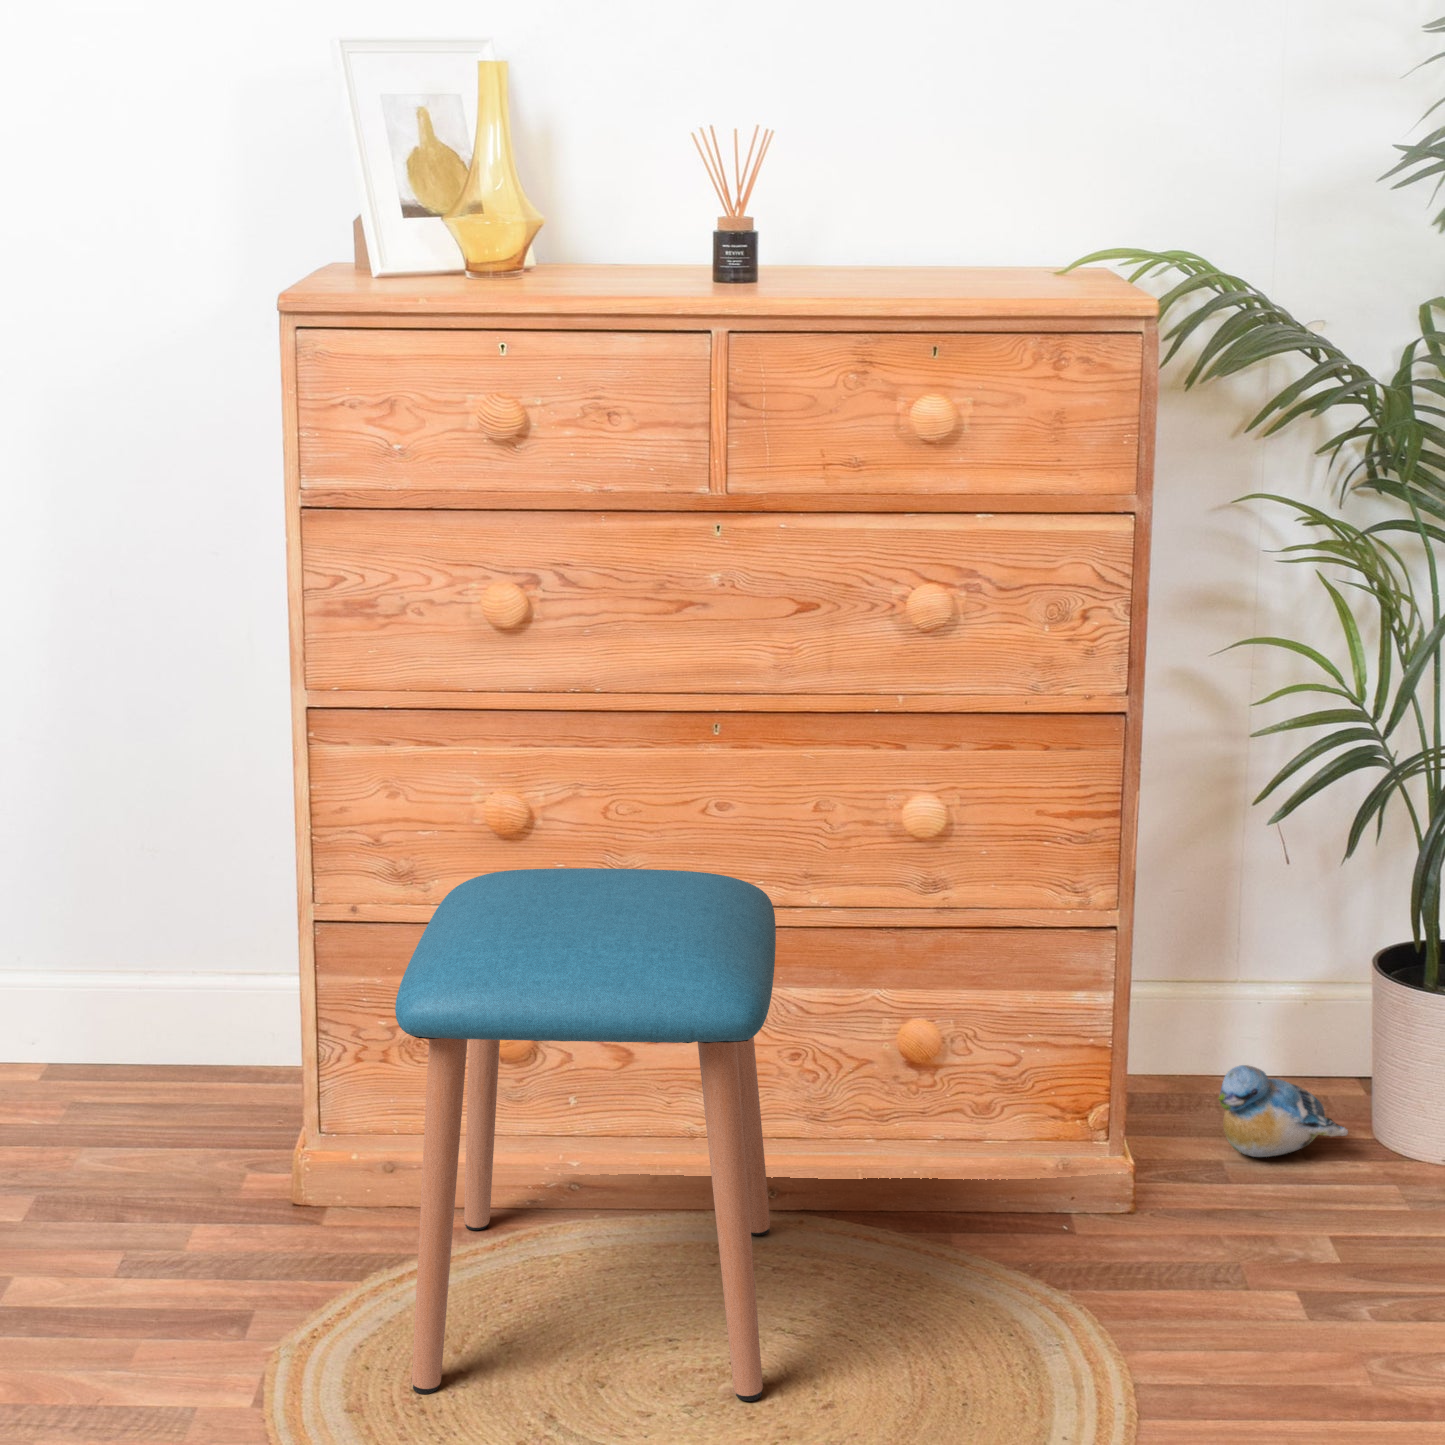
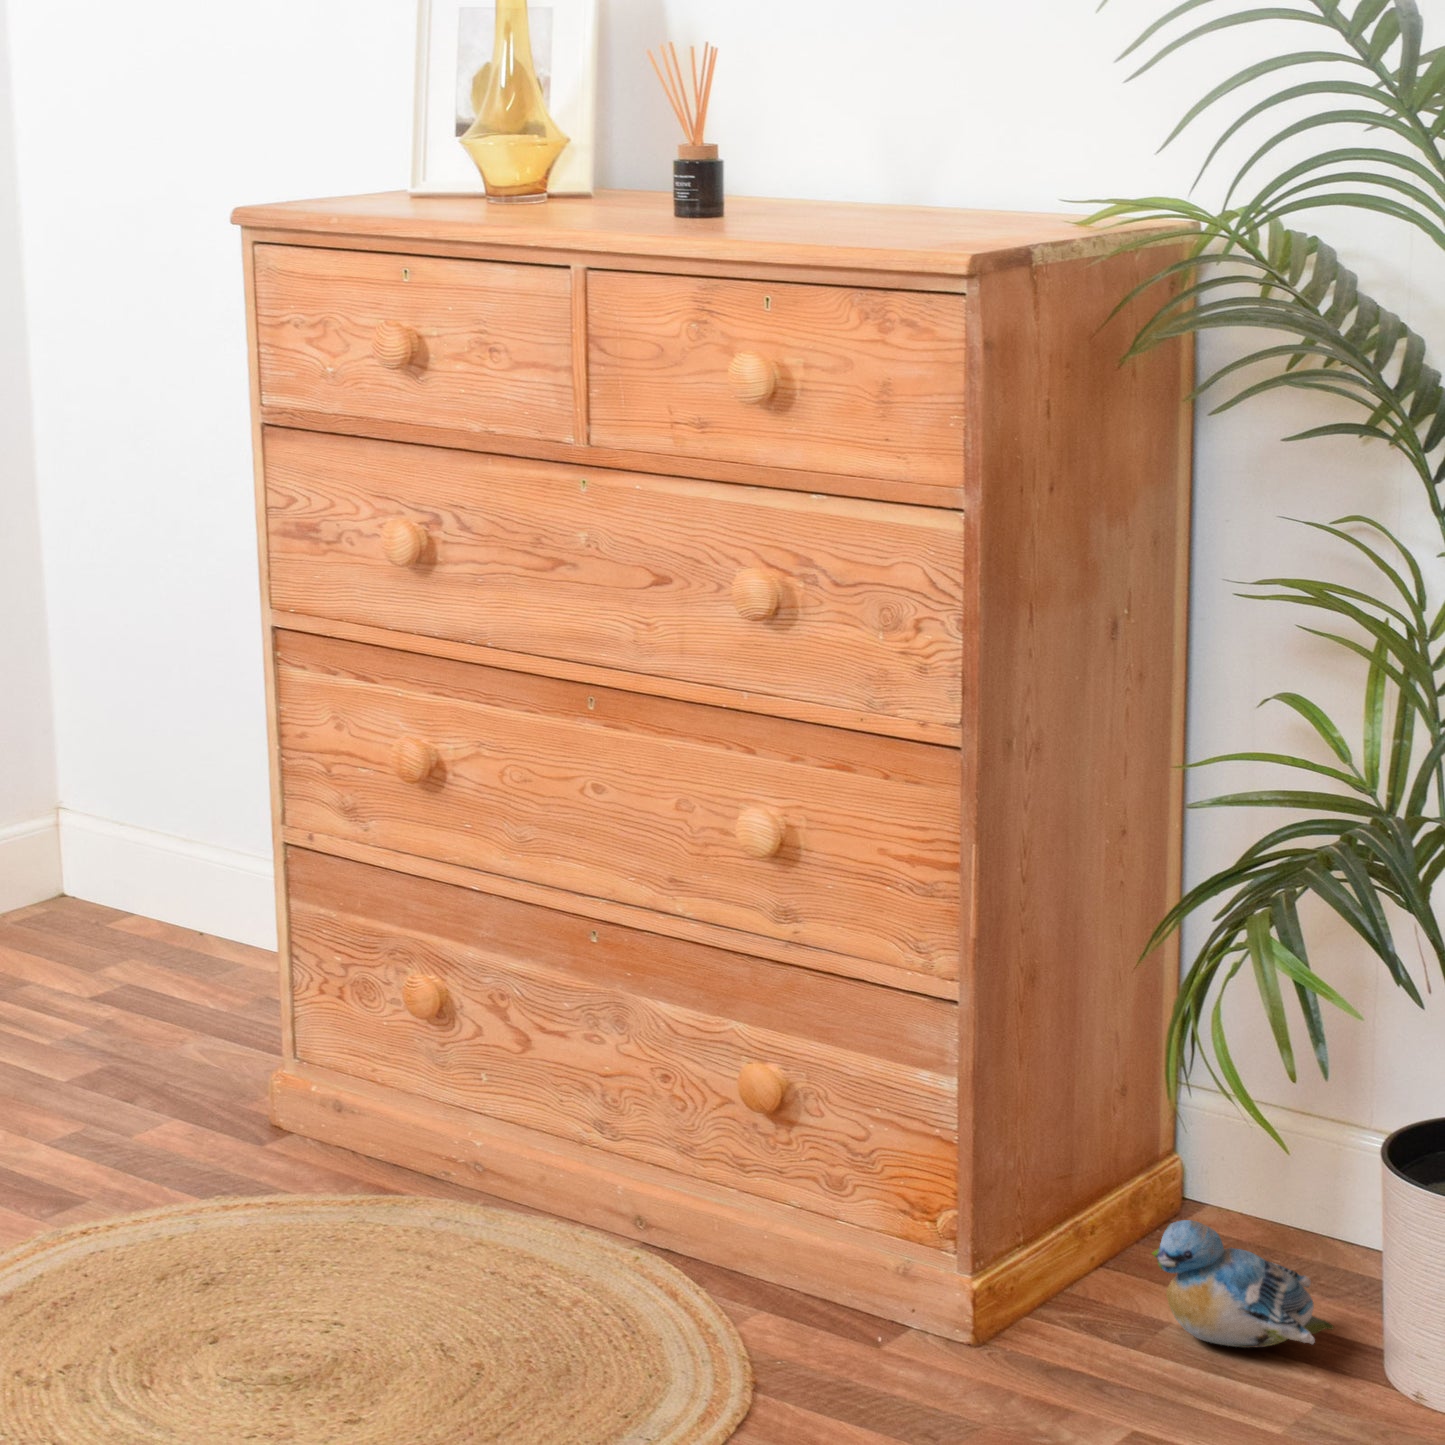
stool: present [395,868,776,1401] -> none [117,818,607,1388]

